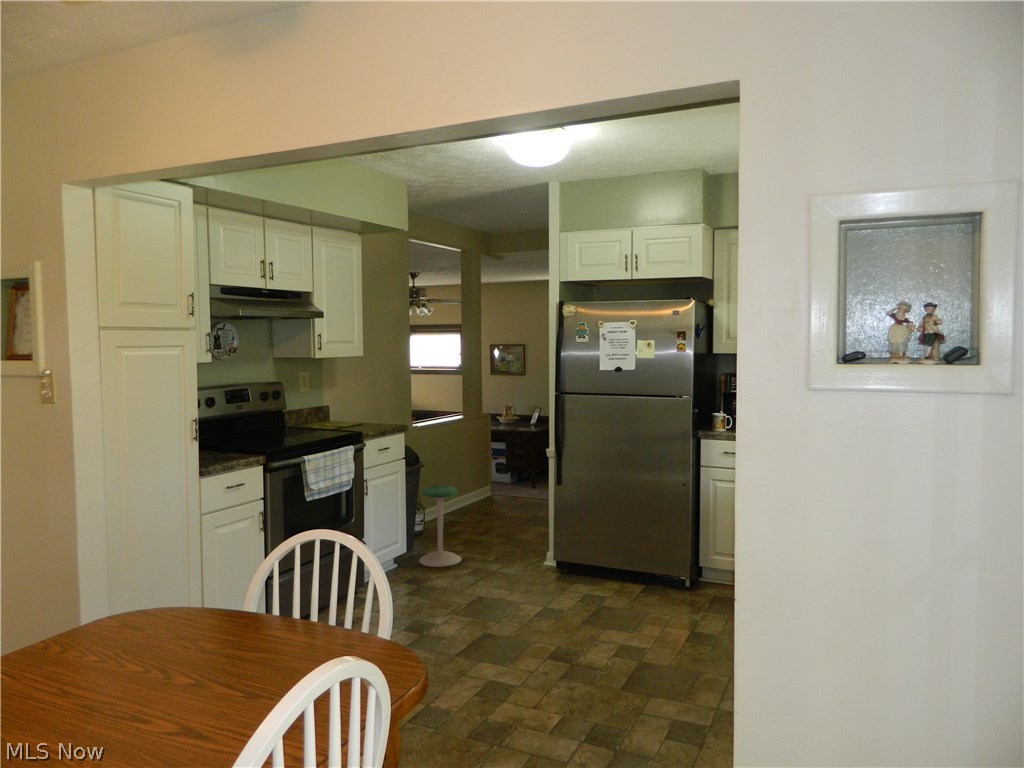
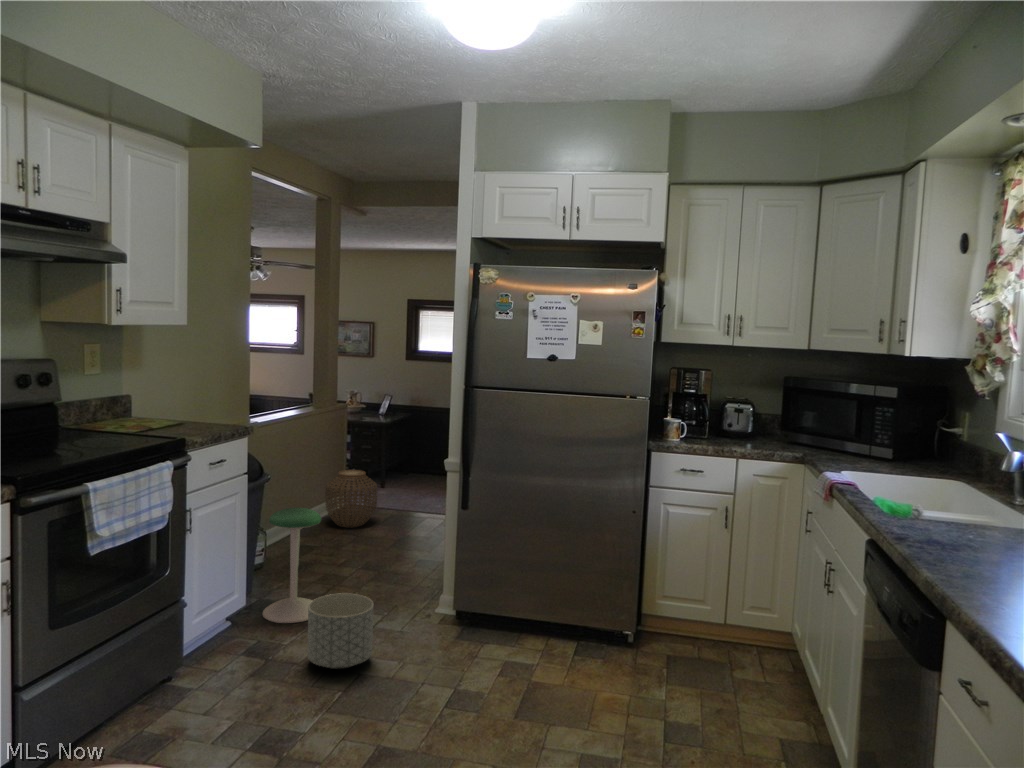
woven basket: none [471,465,510,510] -> present [325,470,377,527]
planter: none [446,542,491,594] -> present [307,593,373,669]

